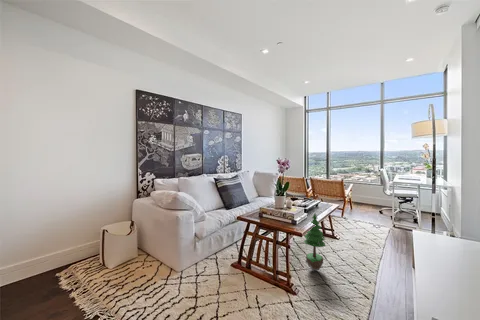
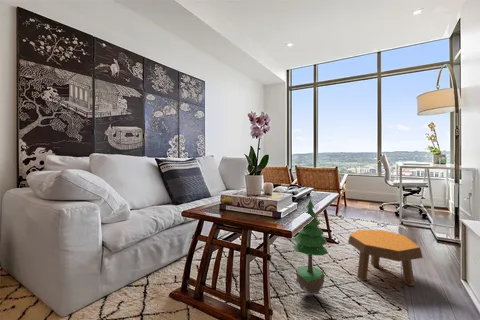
footstool: none [342,231,390,270] -> present [348,229,422,286]

